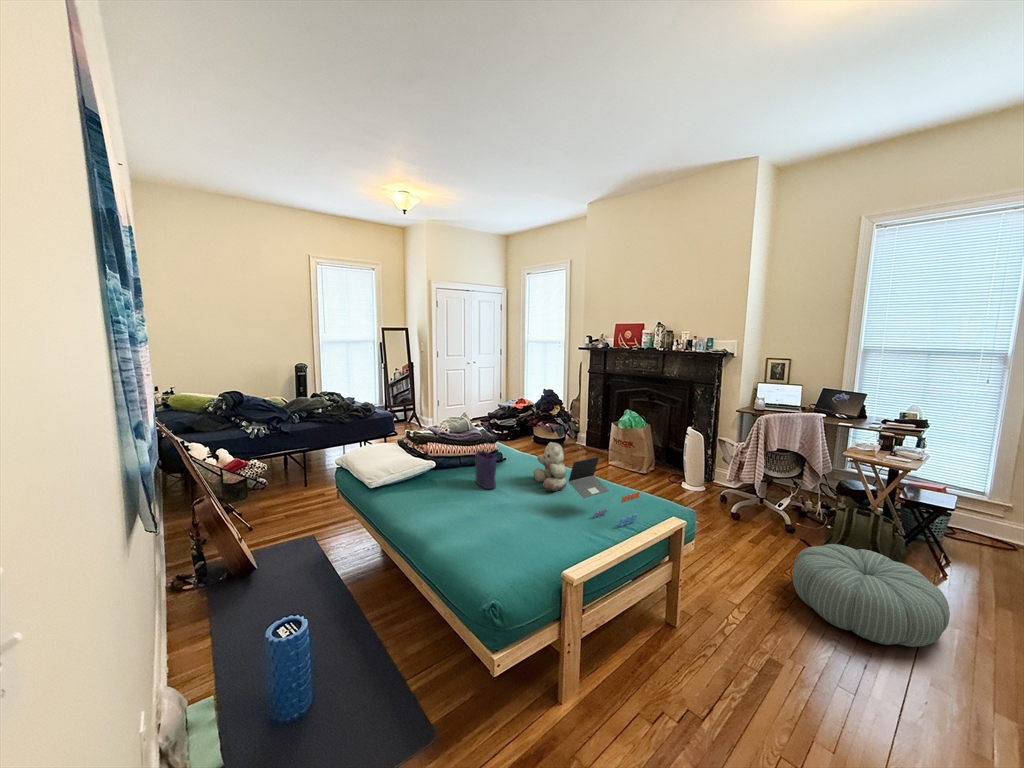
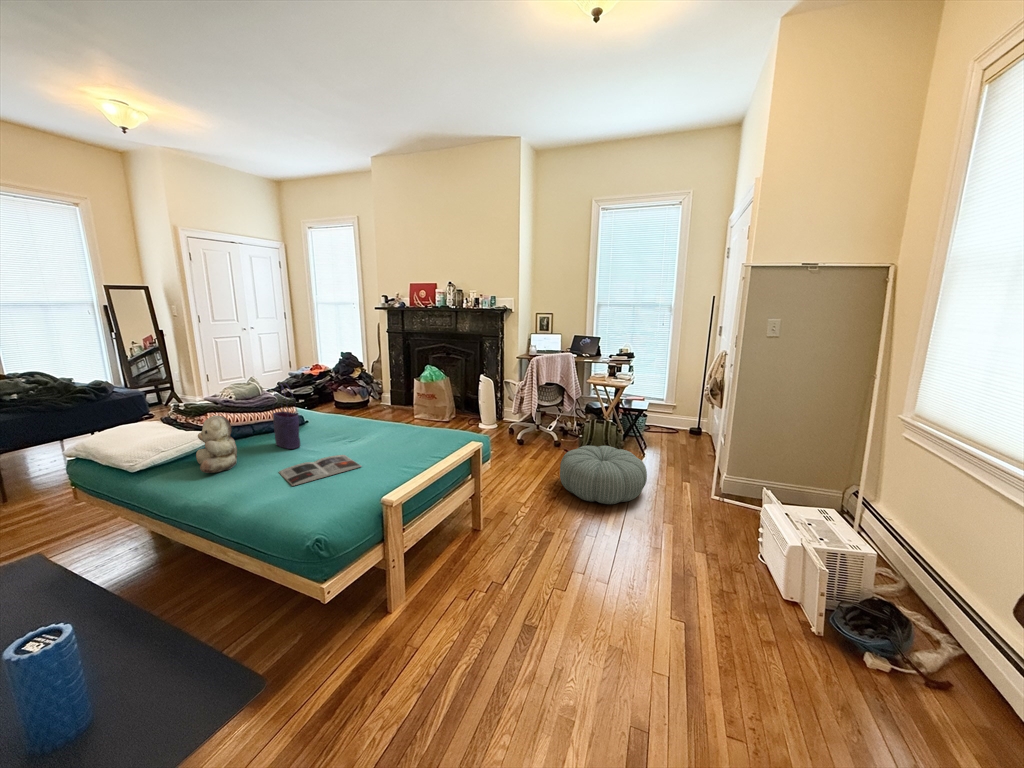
teddy bear: present [534,442,566,491] -> present [196,415,237,473]
laptop: present [569,457,640,526] -> none [378,400,444,457]
magazine: none [472,505,548,532] -> present [279,455,361,486]

